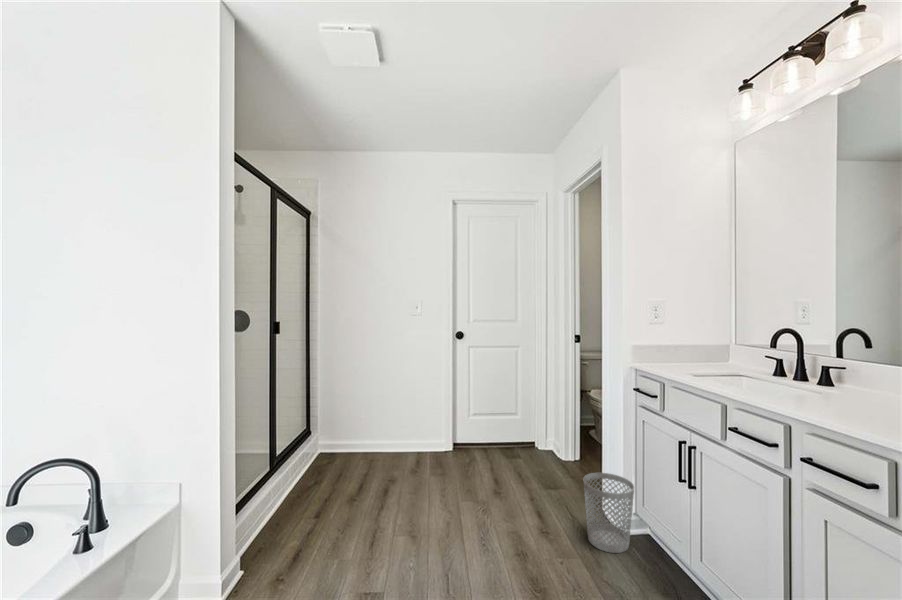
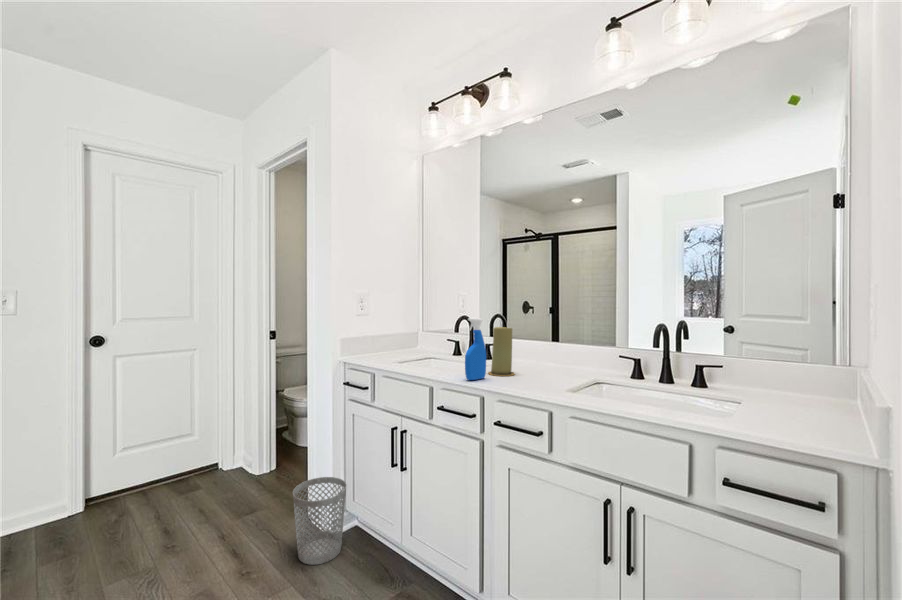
spray bottle: none [765,329,801,404] -> present [465,318,486,380]
candle: none [810,343,857,408] -> present [488,327,515,376]

